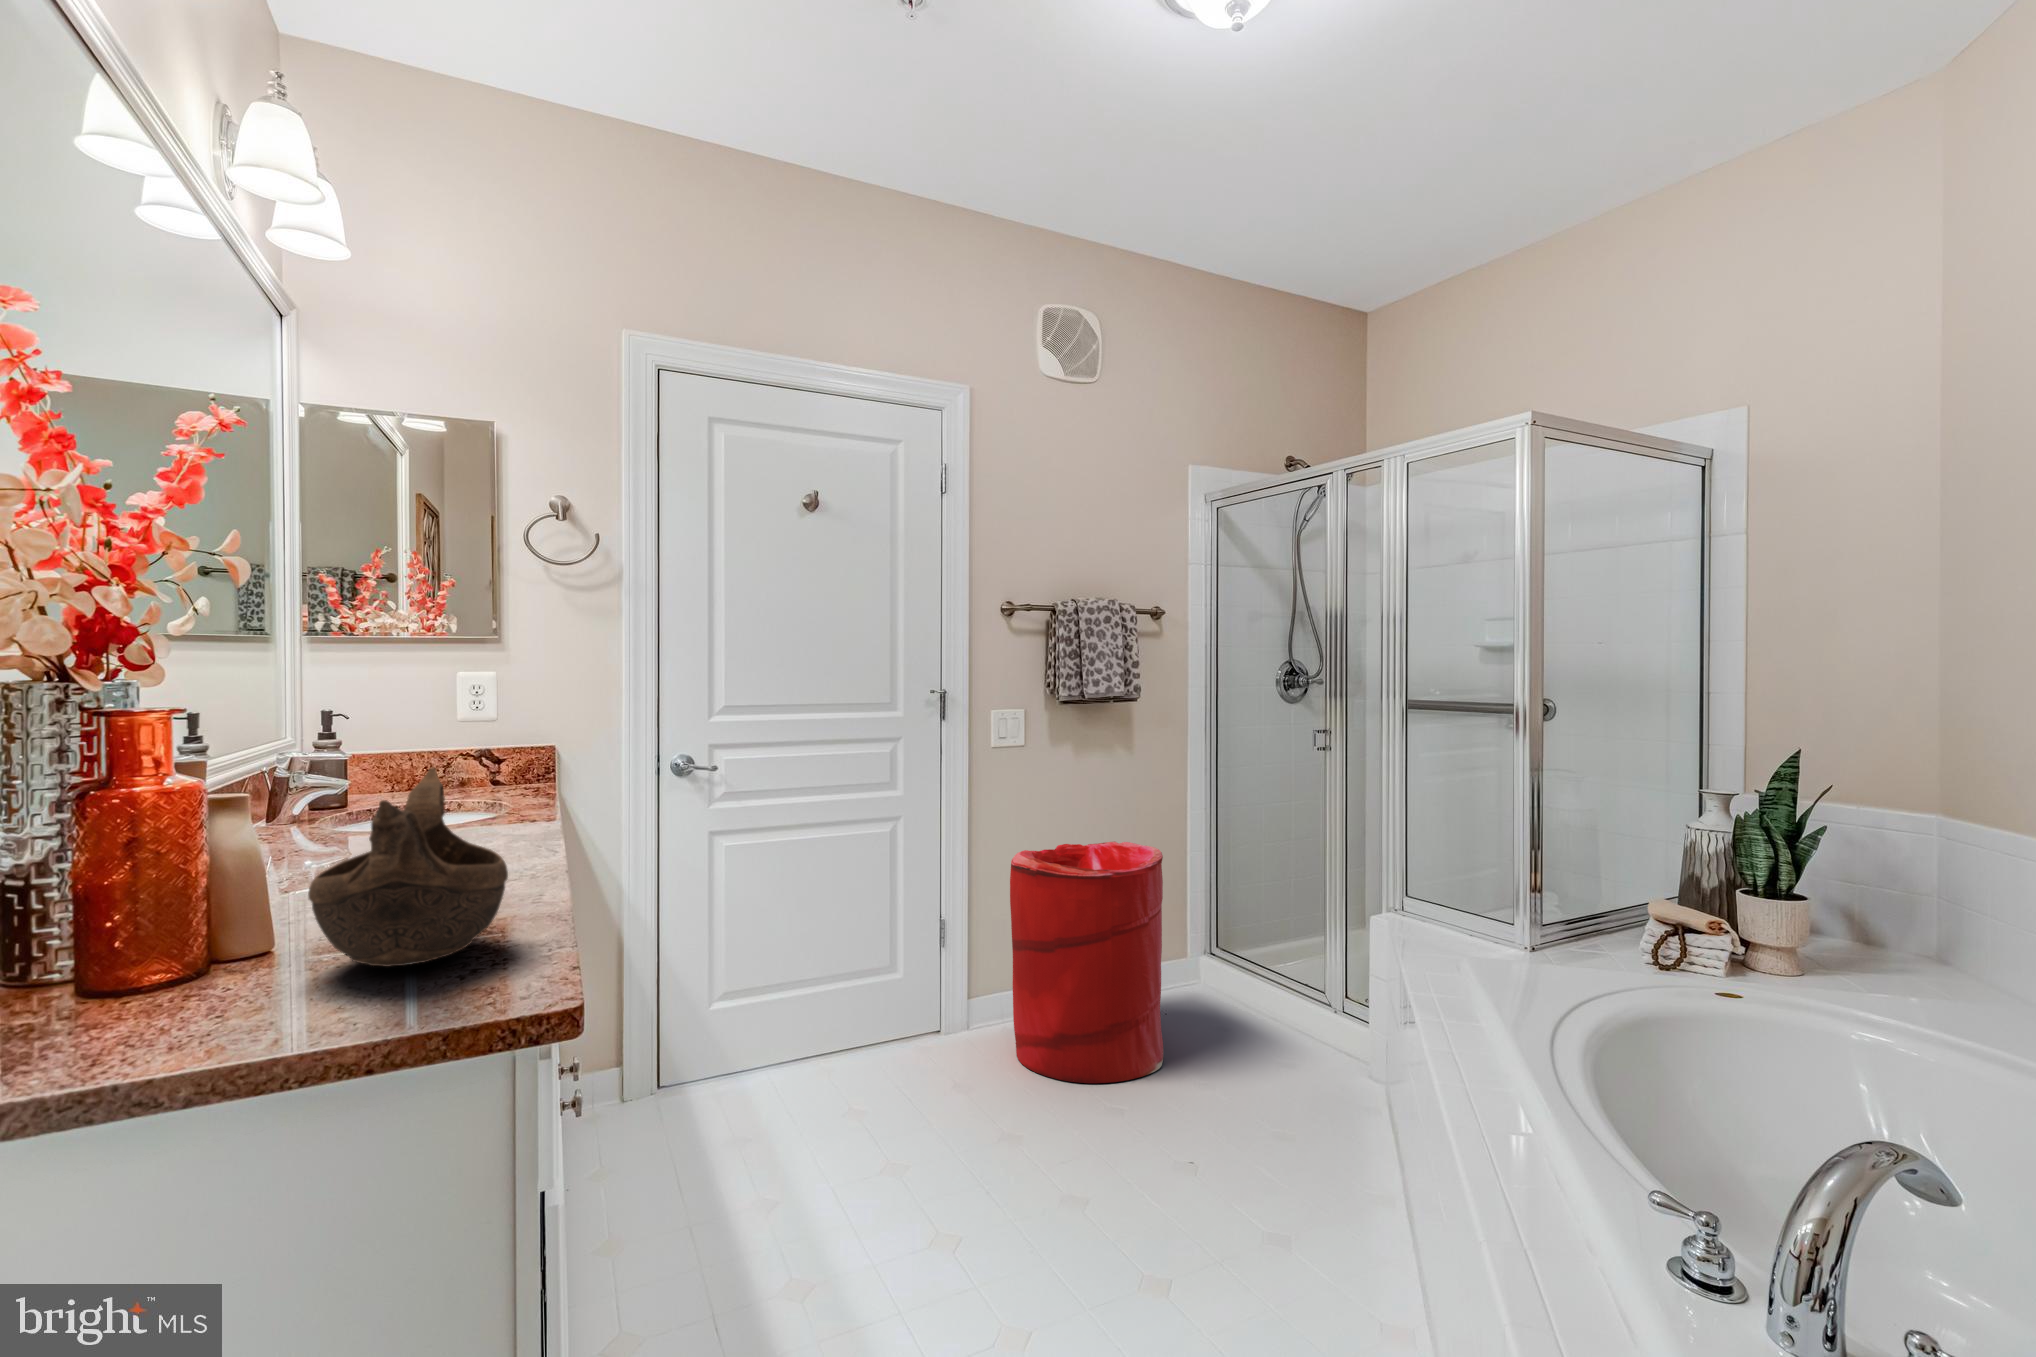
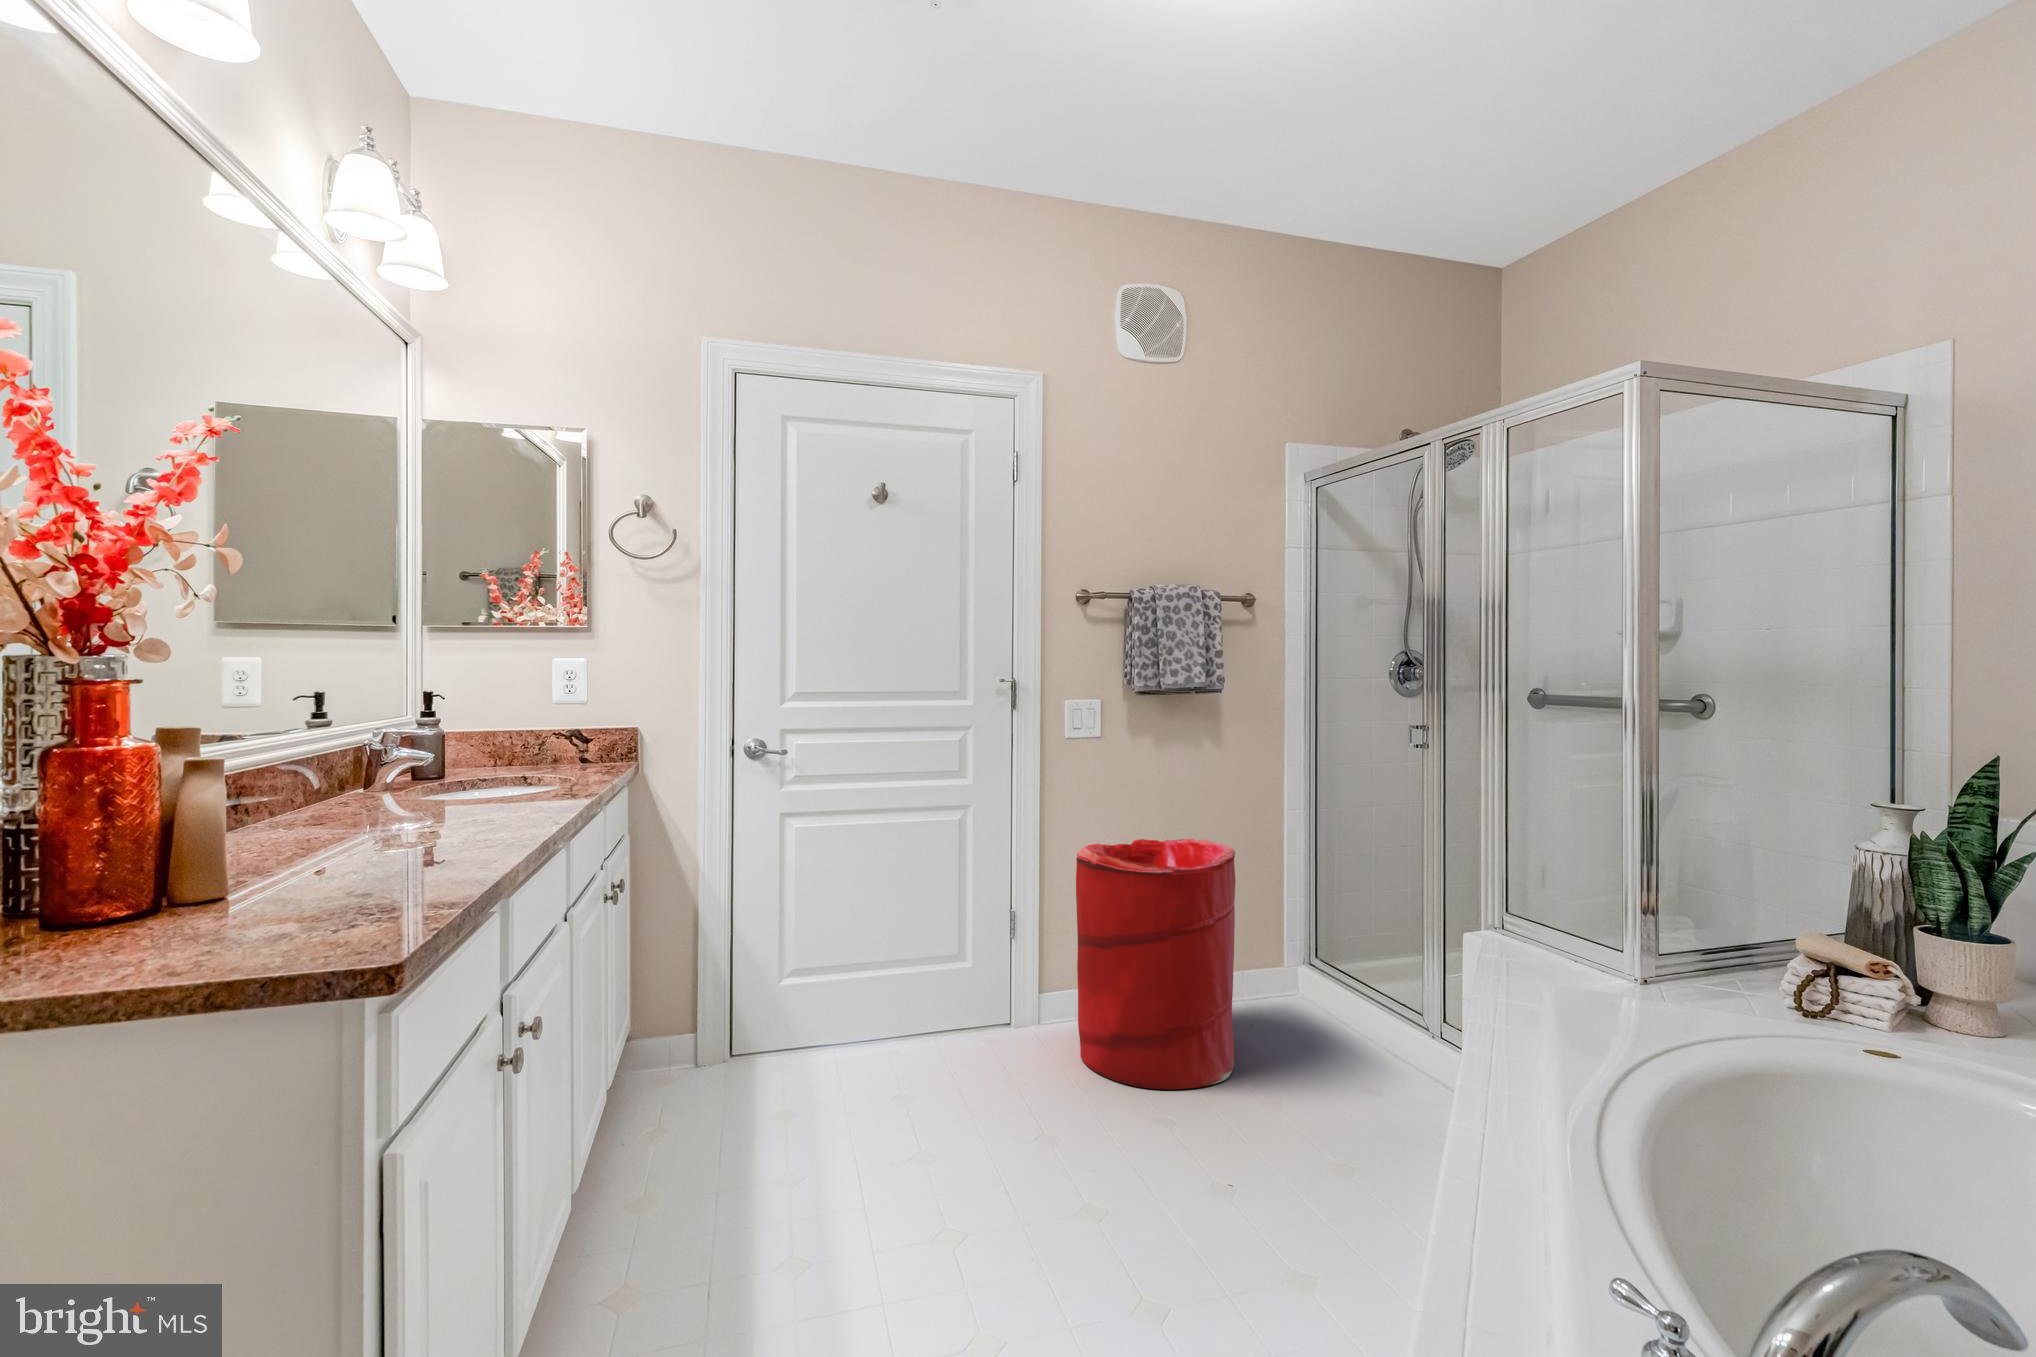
decorative bowl: present [308,767,508,967] -> none [207,730,411,915]

